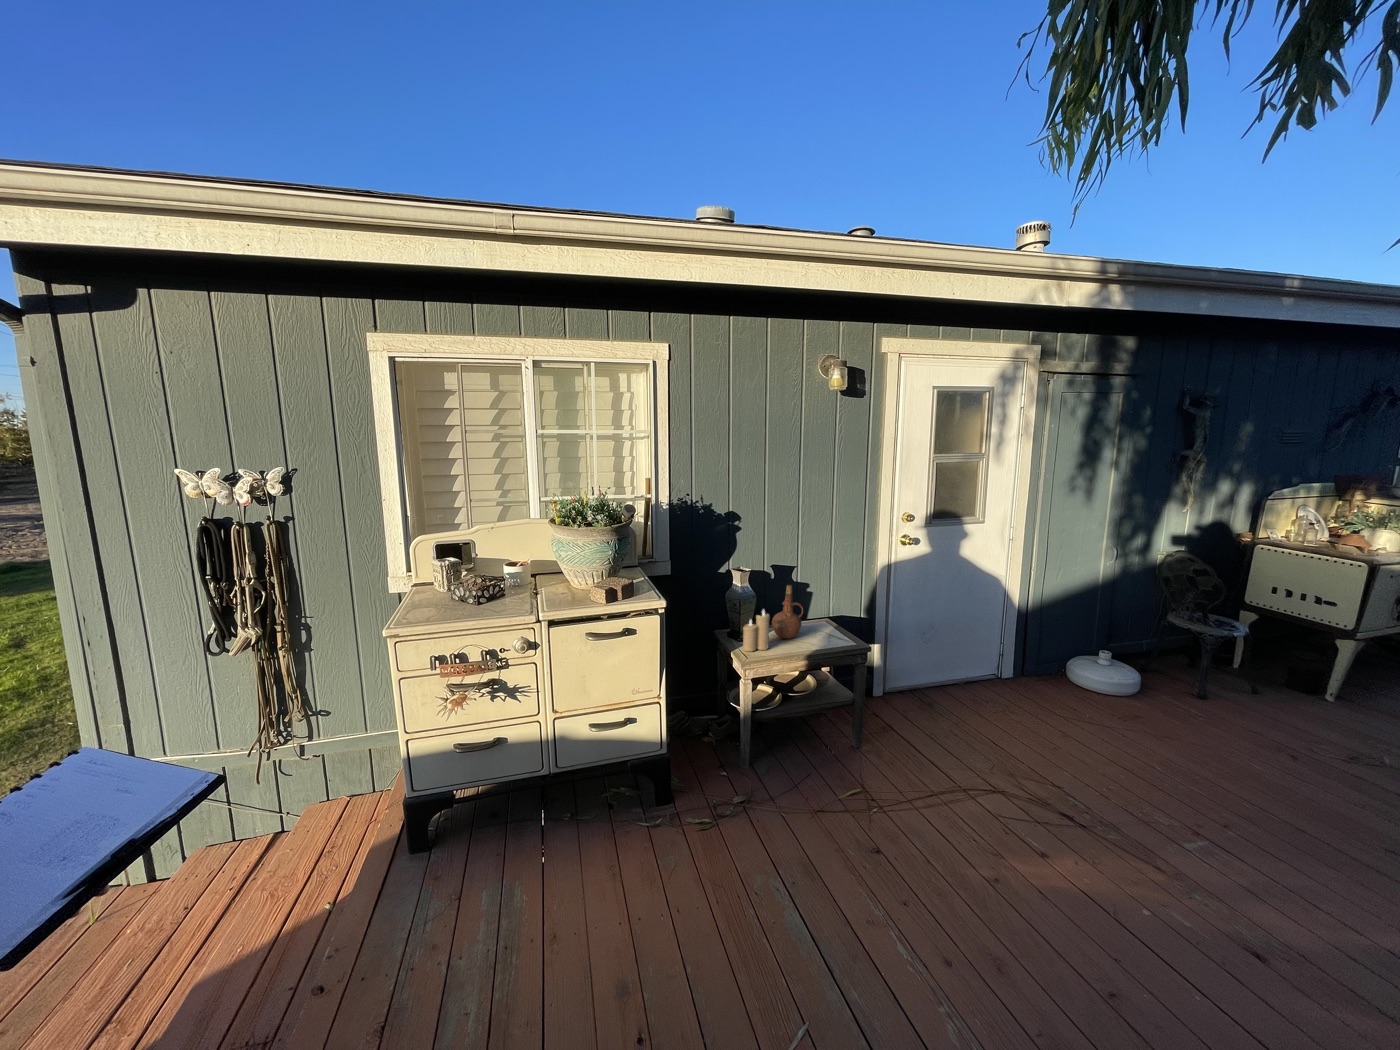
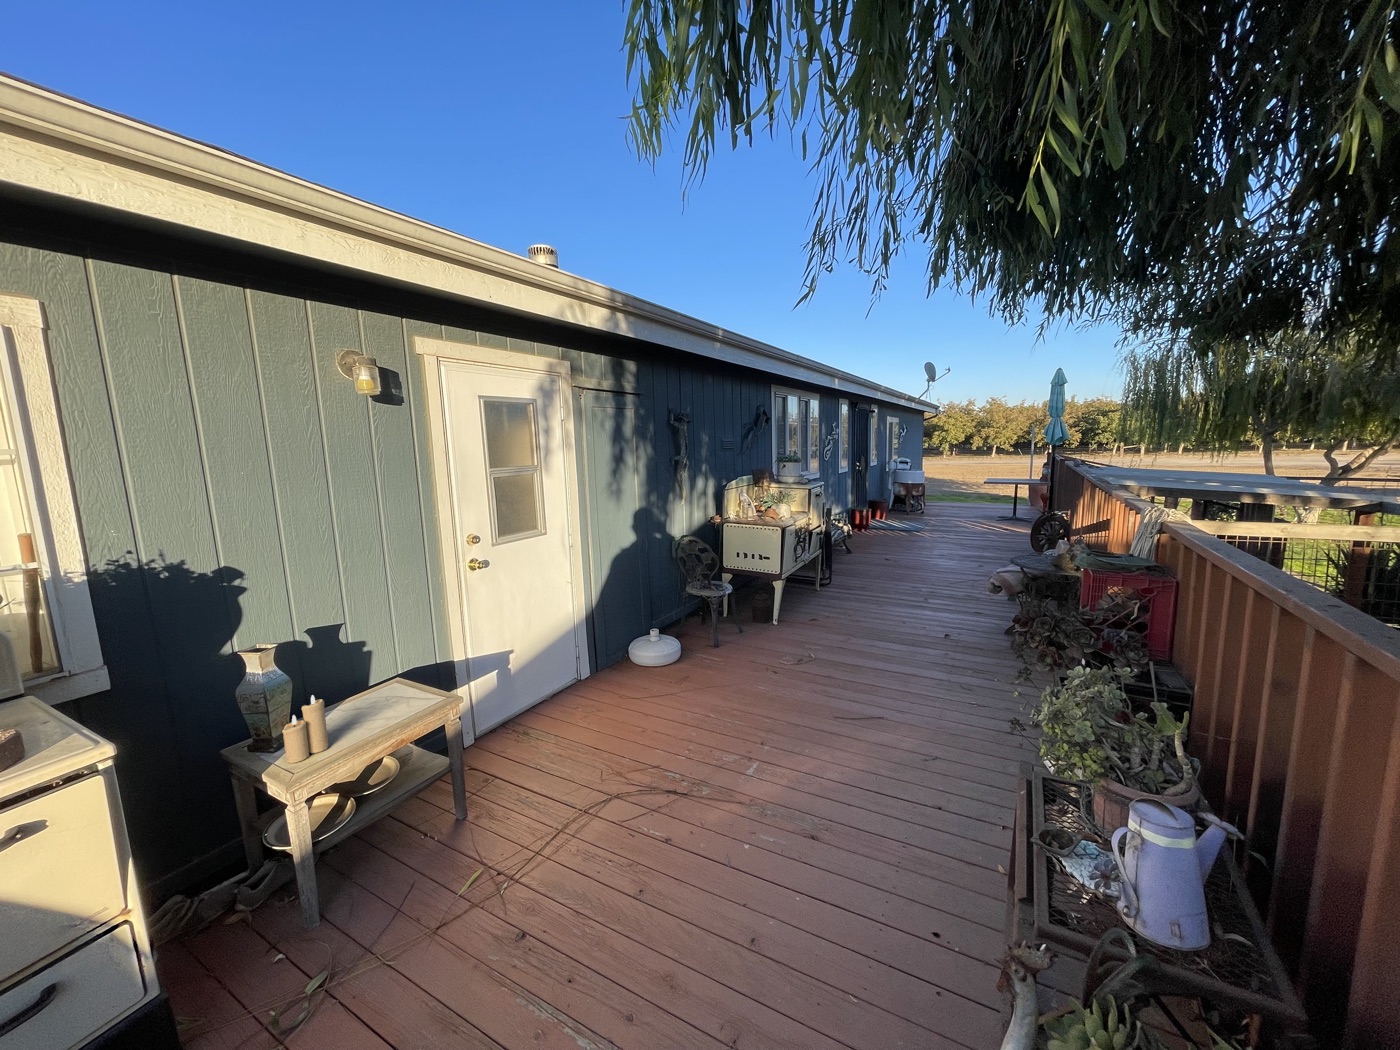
ceramic pitcher: present [772,585,803,639] -> none [324,650,370,724]

